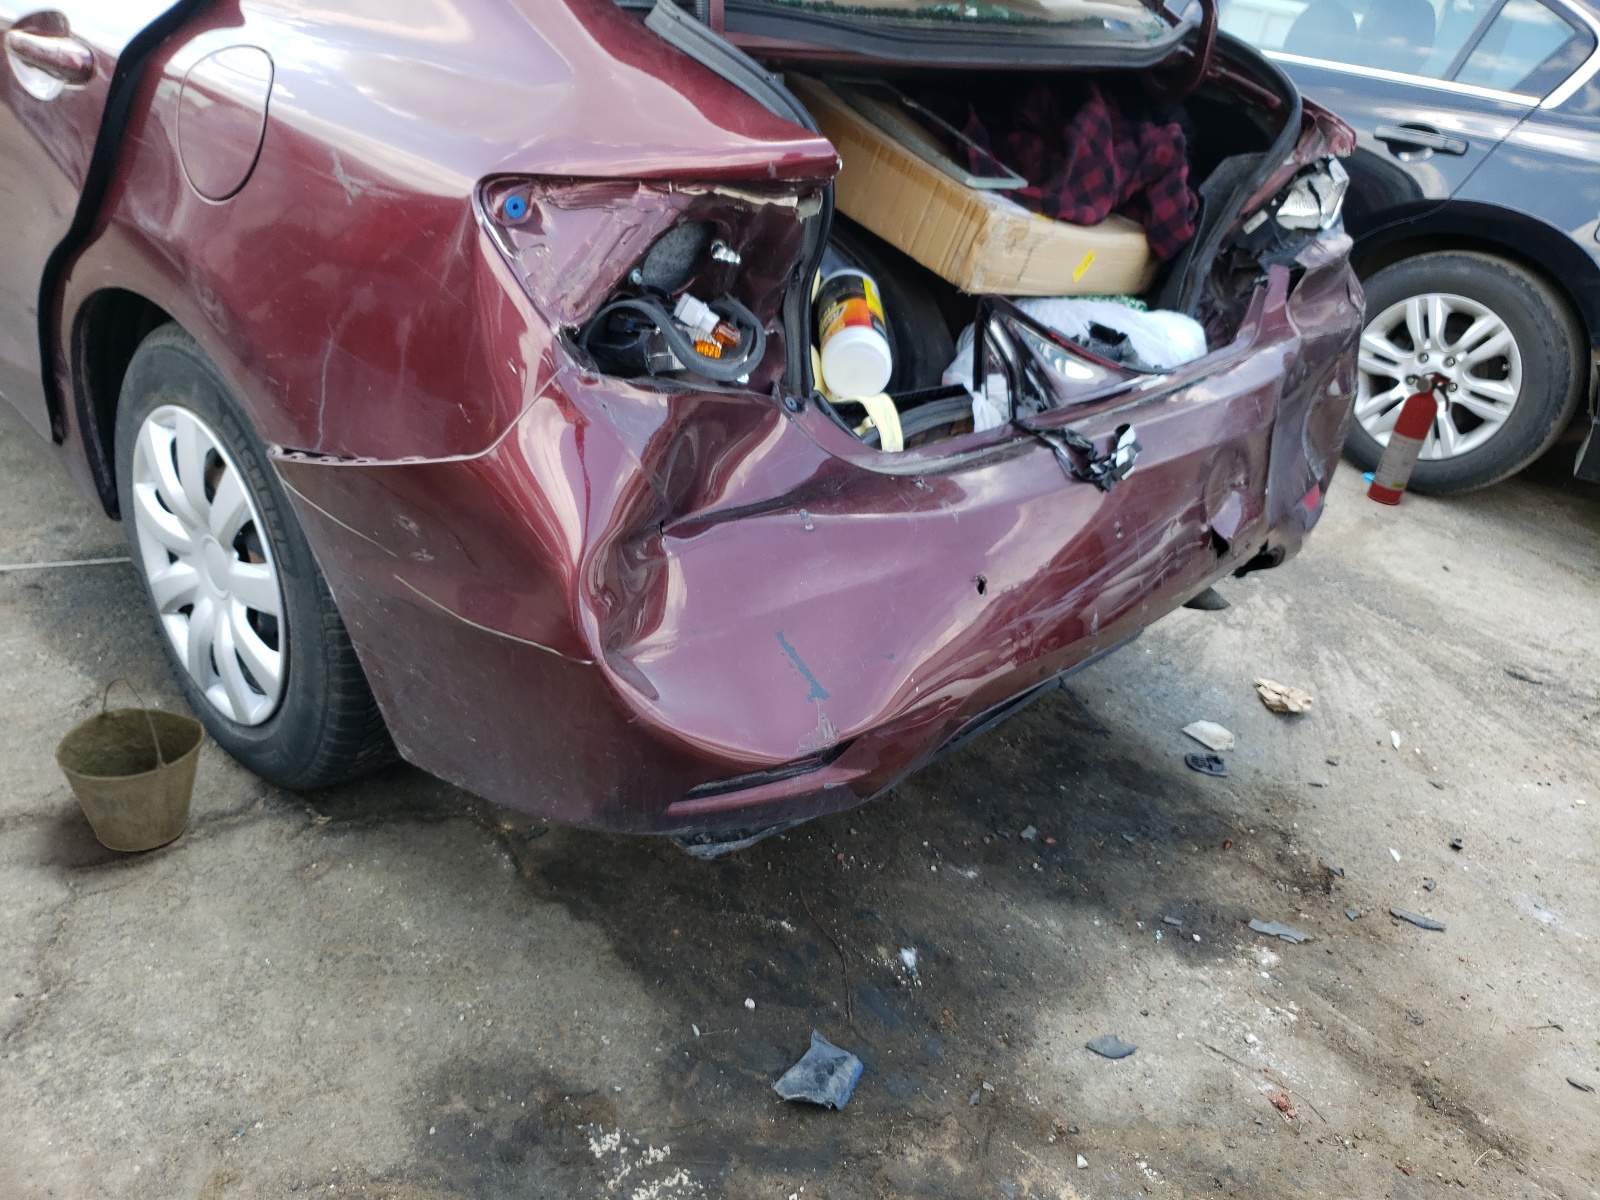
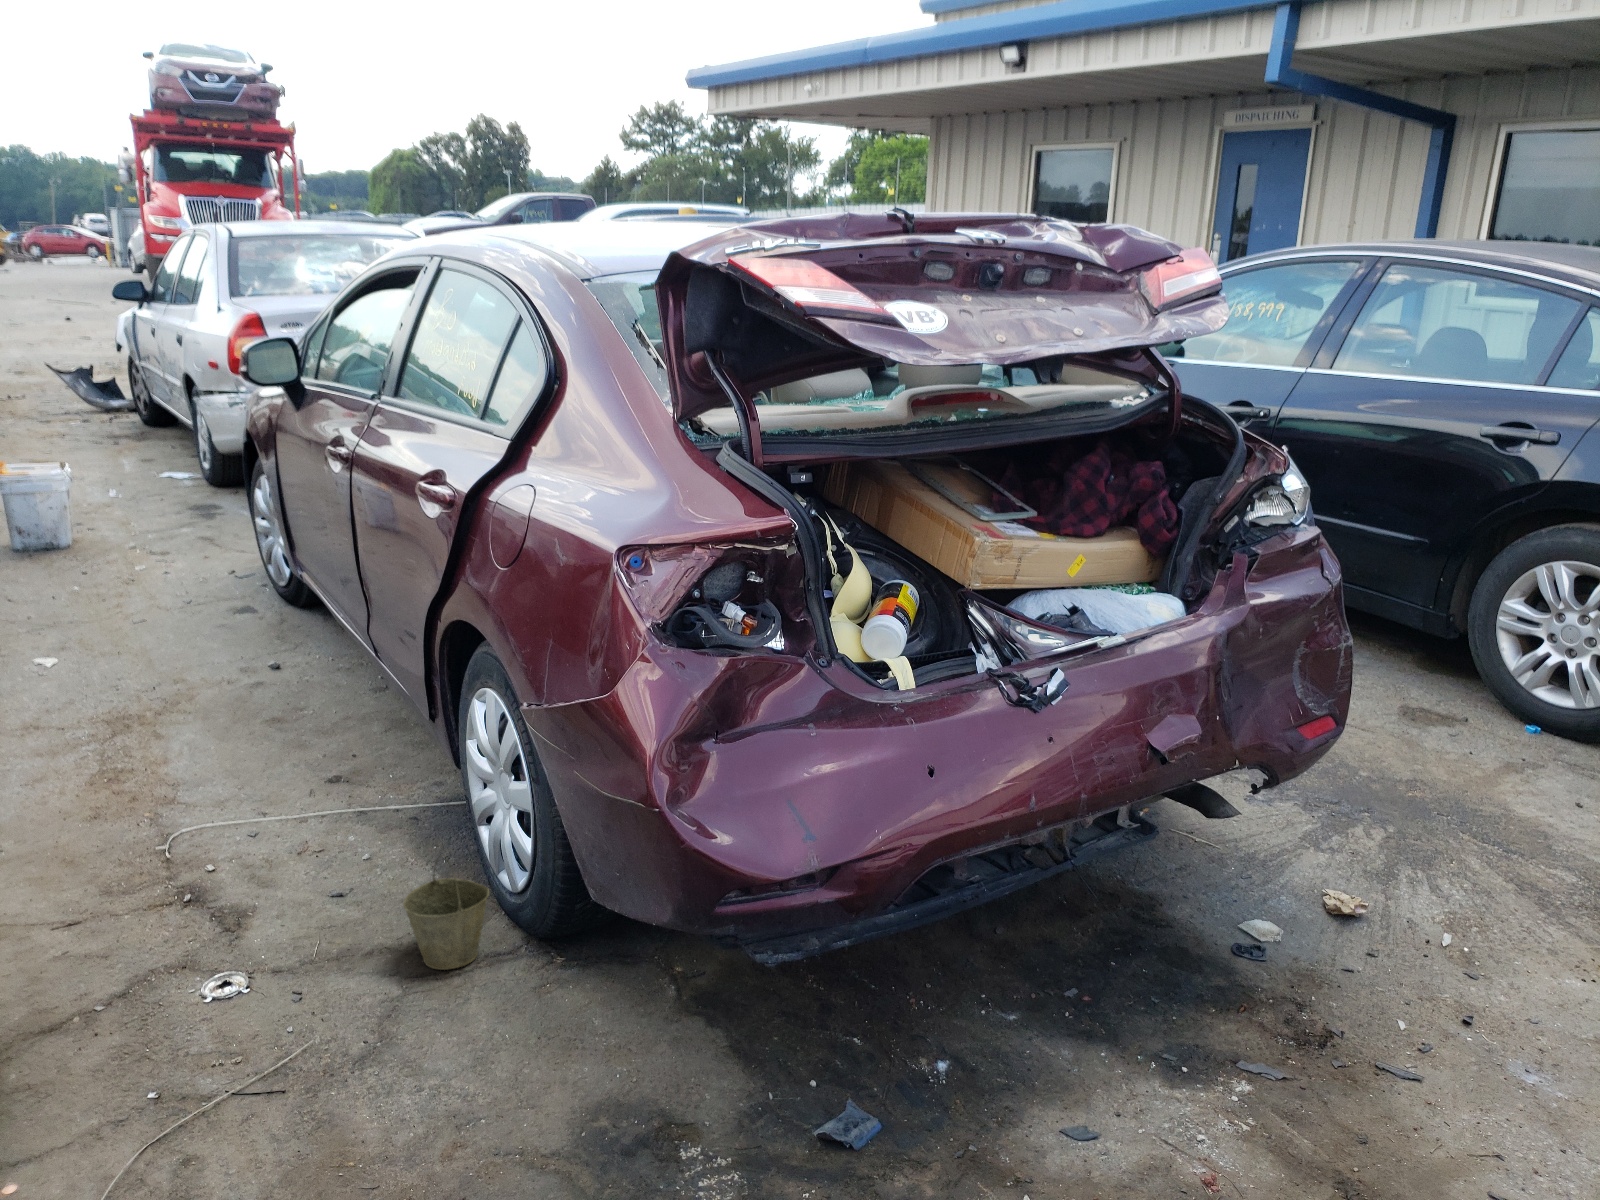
fire extinguisher: present [1367,371,1451,505] -> none [1523,627,1581,752]

